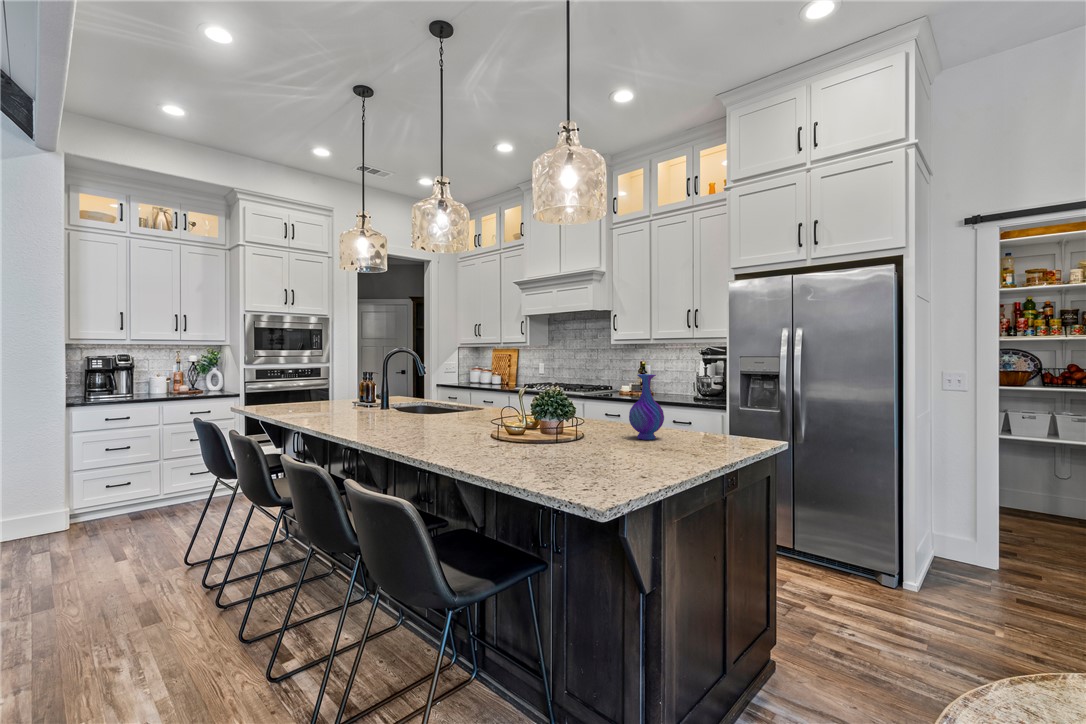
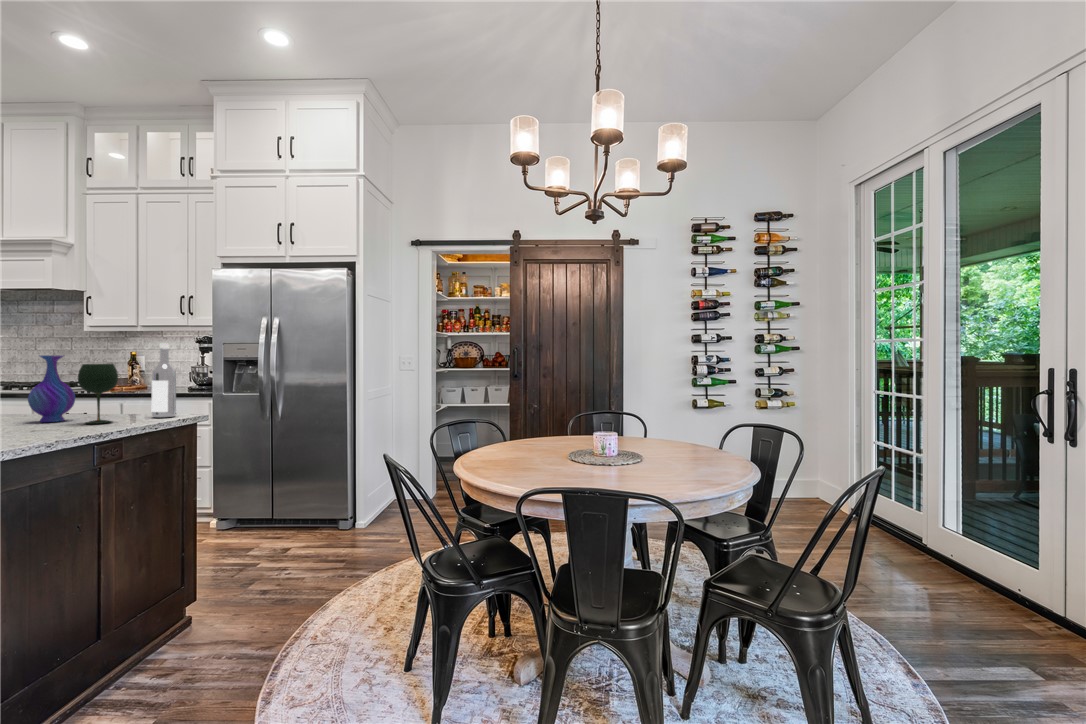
wine bottle: none [731,362,755,443] -> present [152,343,176,418]
wine glass: none [675,384,709,447] -> present [78,364,118,424]

